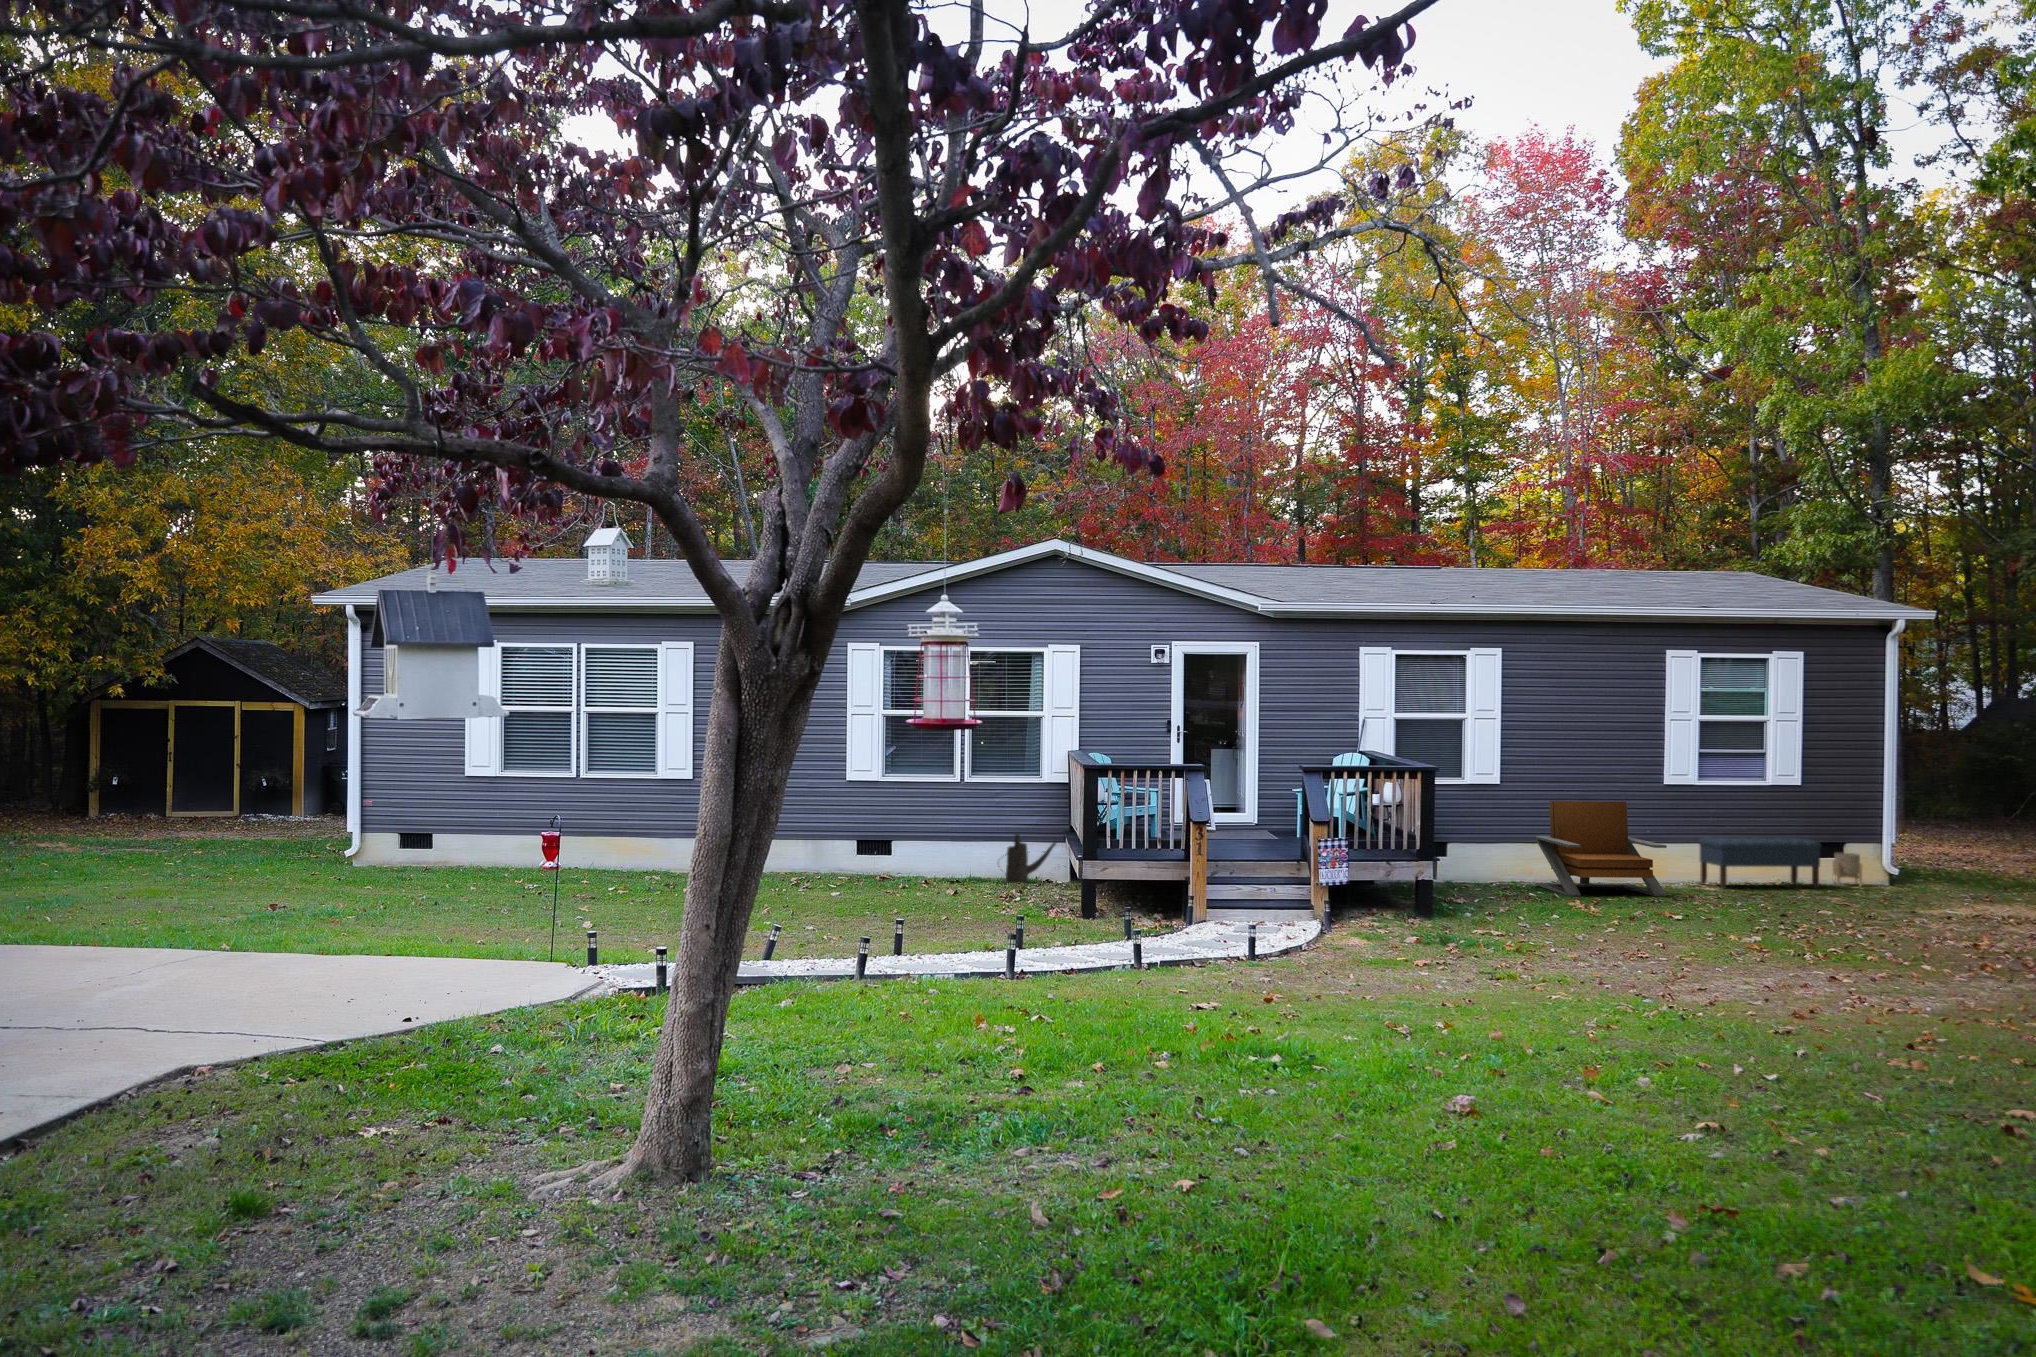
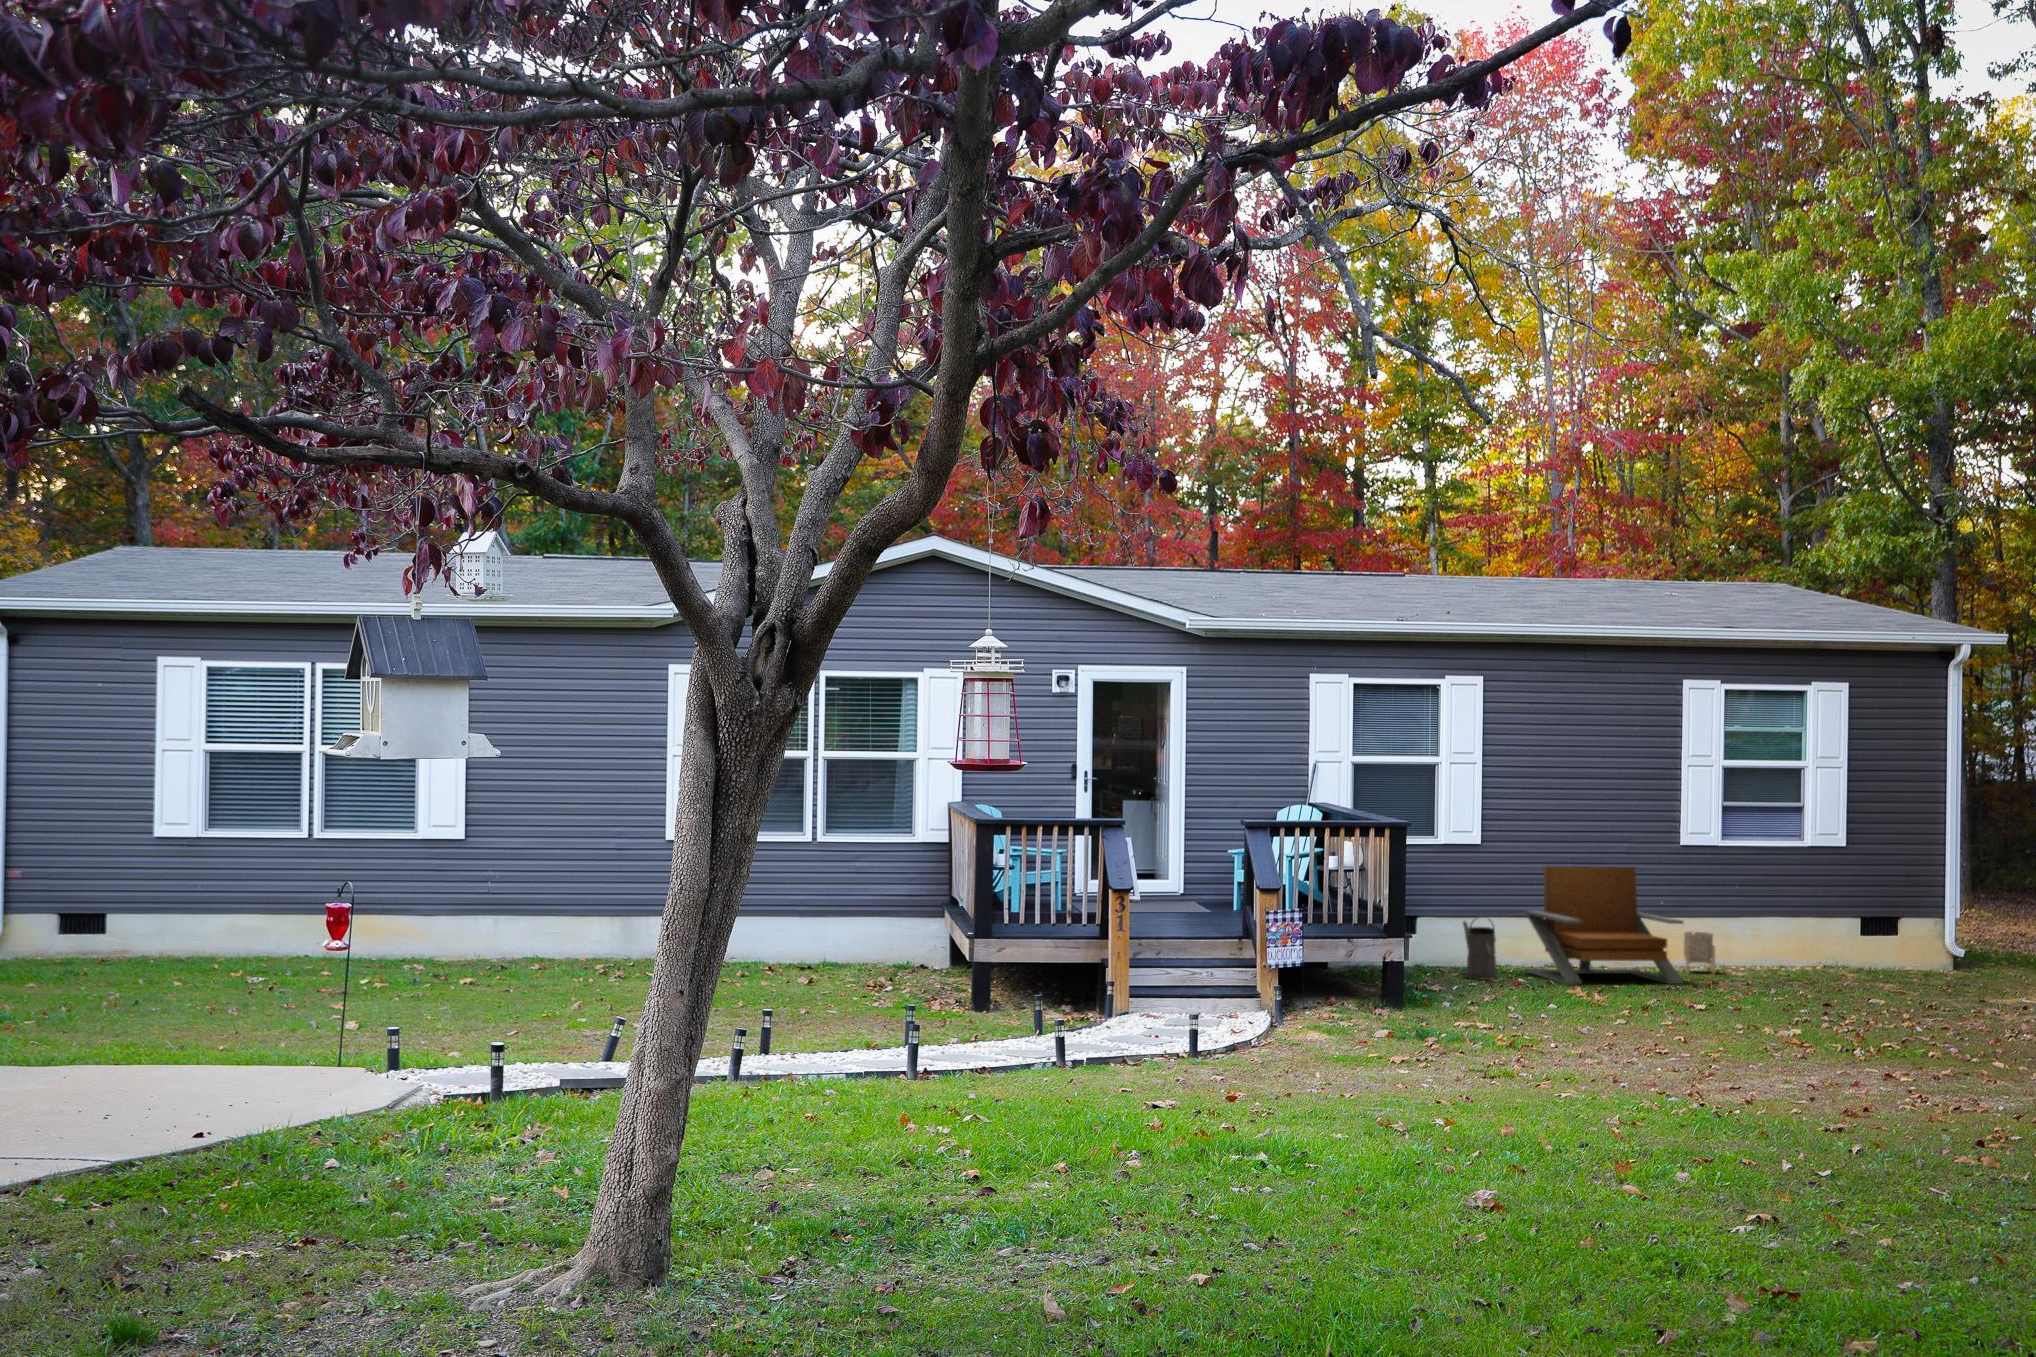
watering can: present [998,834,1056,883] -> present [1463,919,1497,980]
bench: present [1698,837,1822,889] -> none [1719,911,1863,976]
planter: present [1833,853,1862,887] -> present [1682,932,1715,974]

